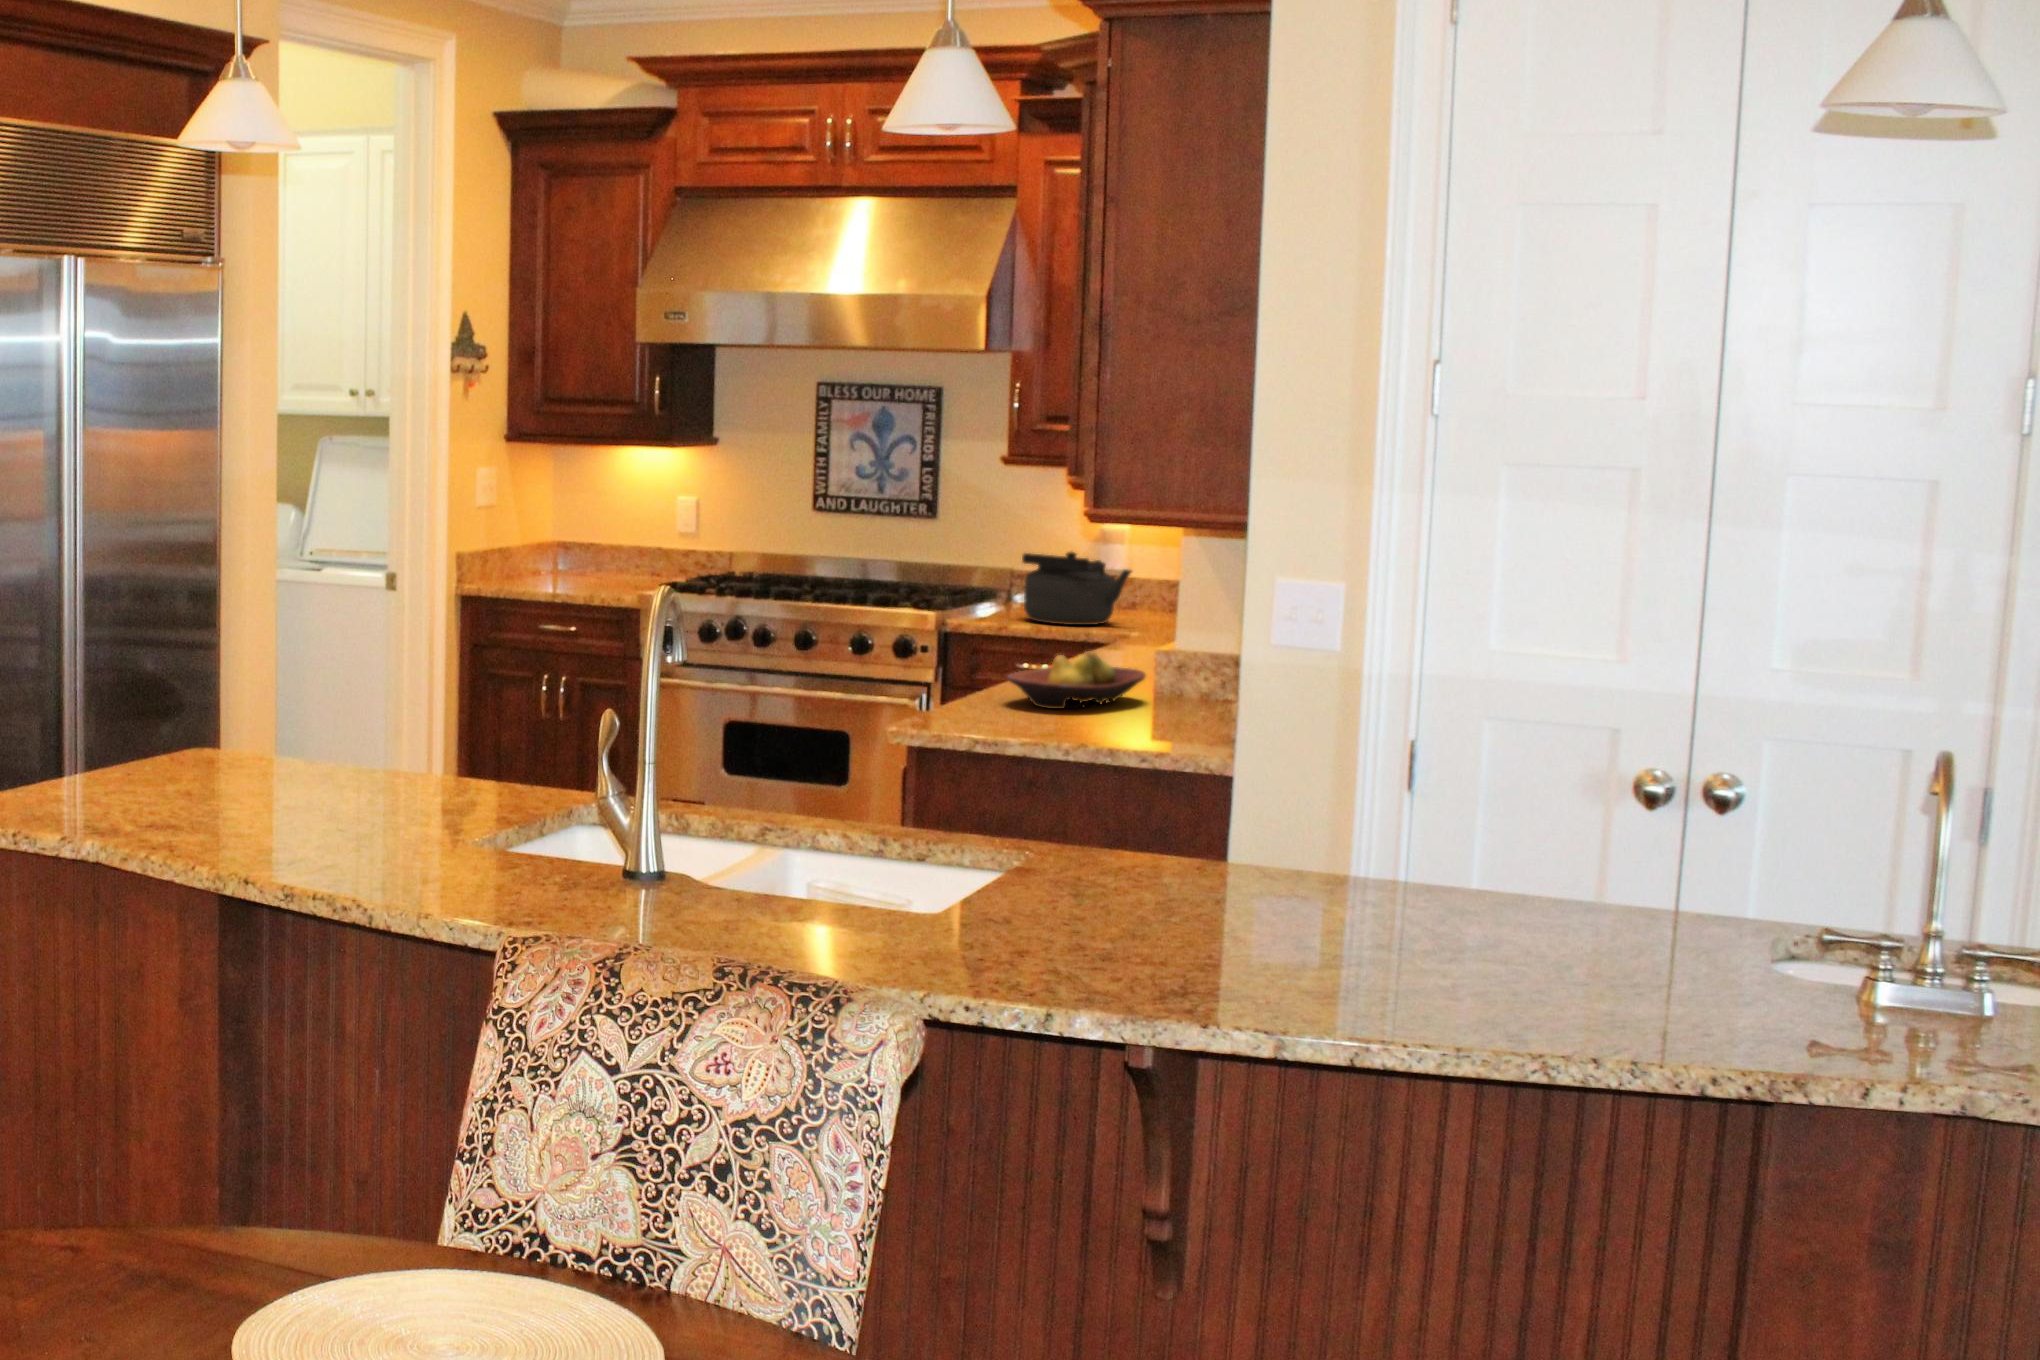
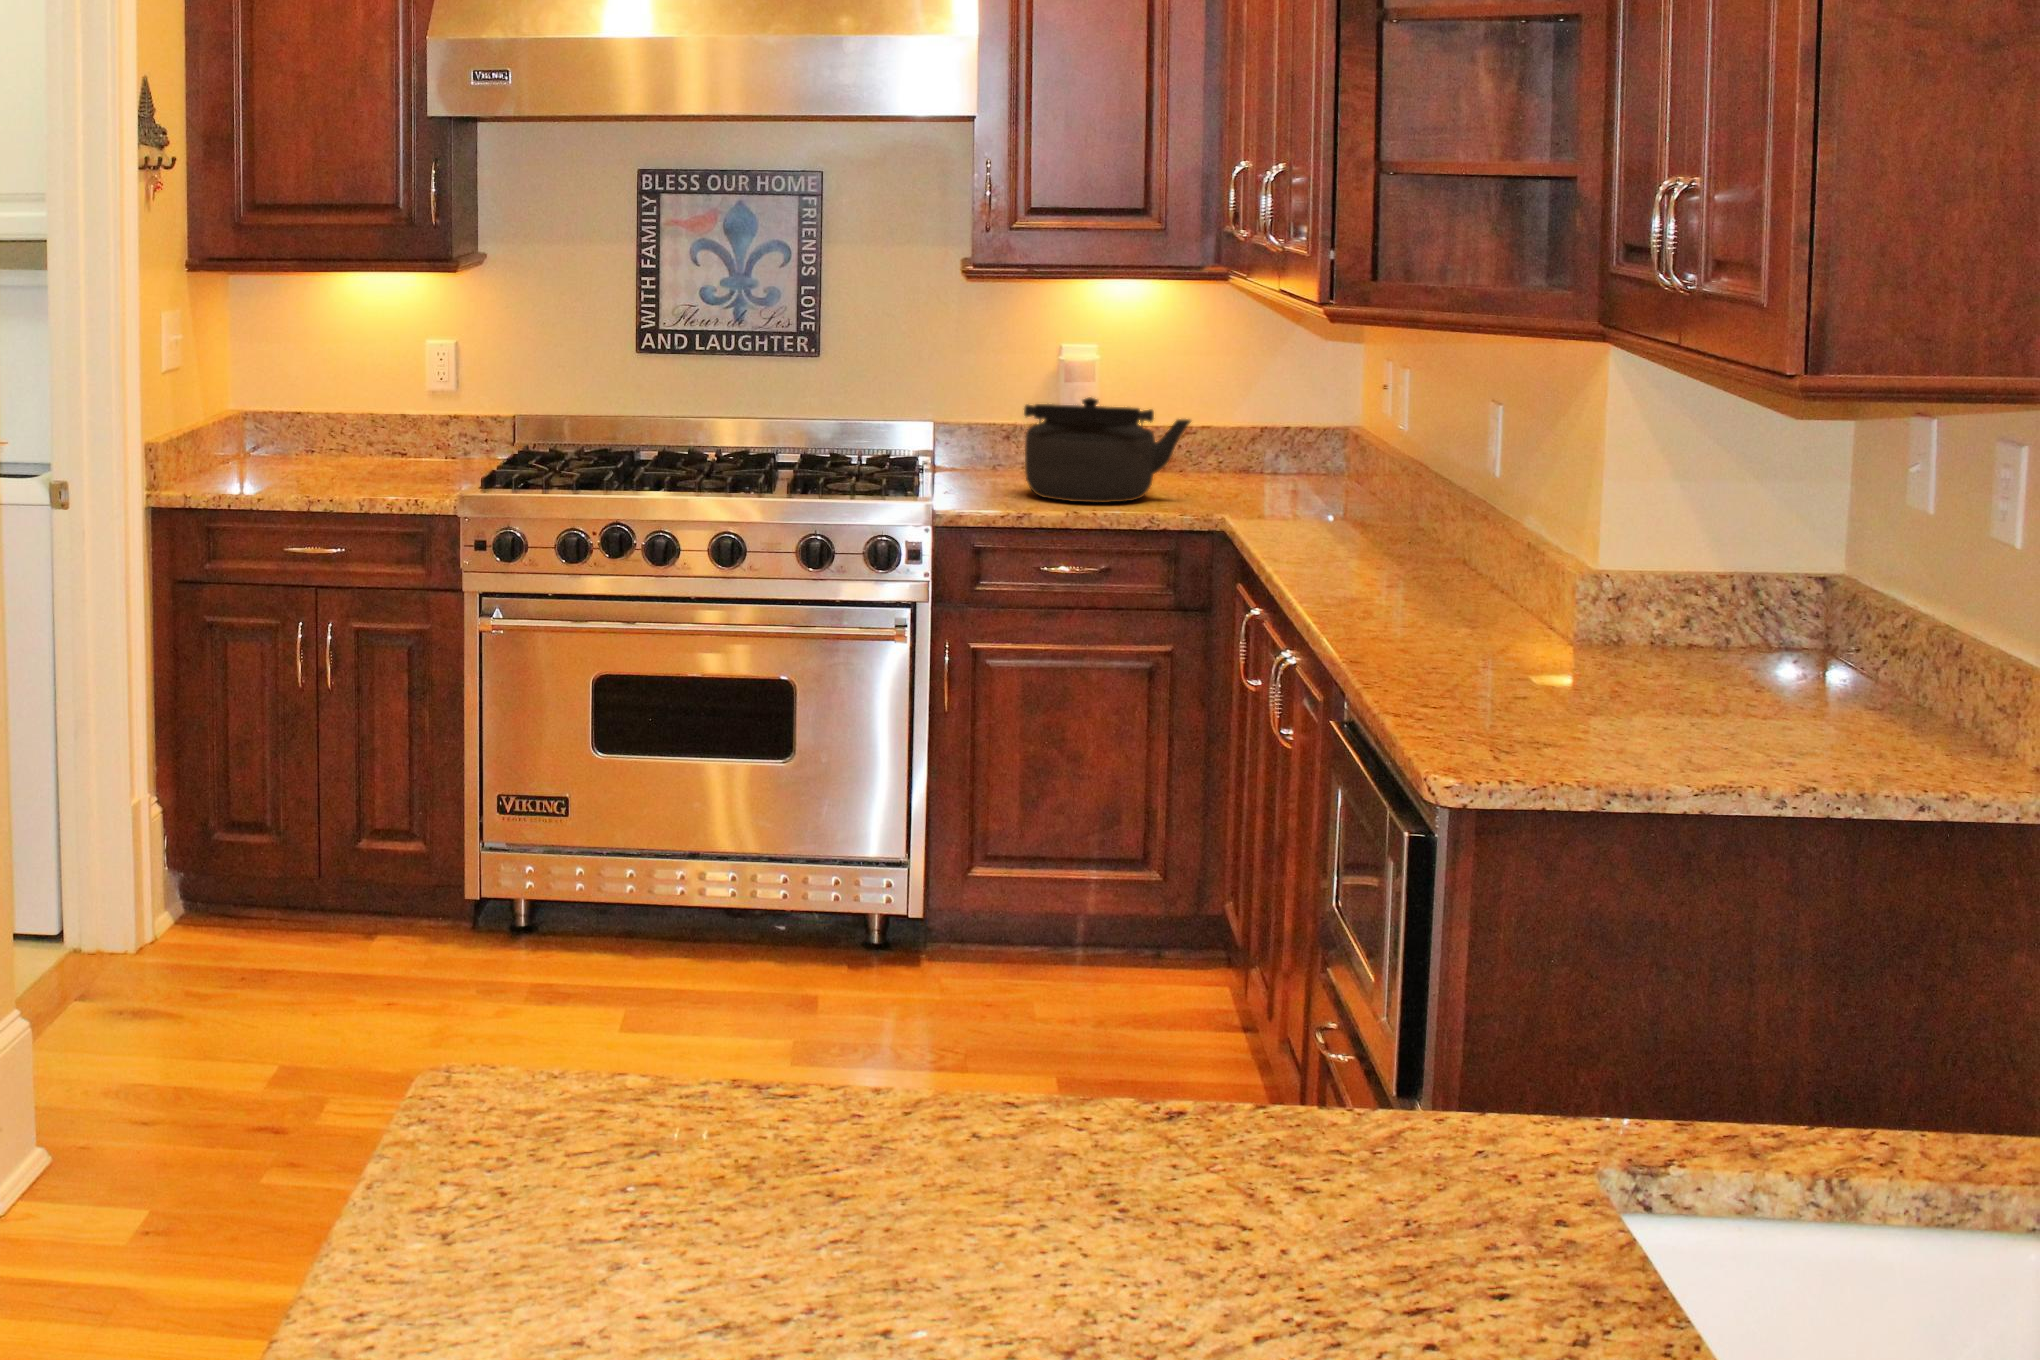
fruit bowl: present [1006,651,1146,709] -> none [1550,600,1757,715]

